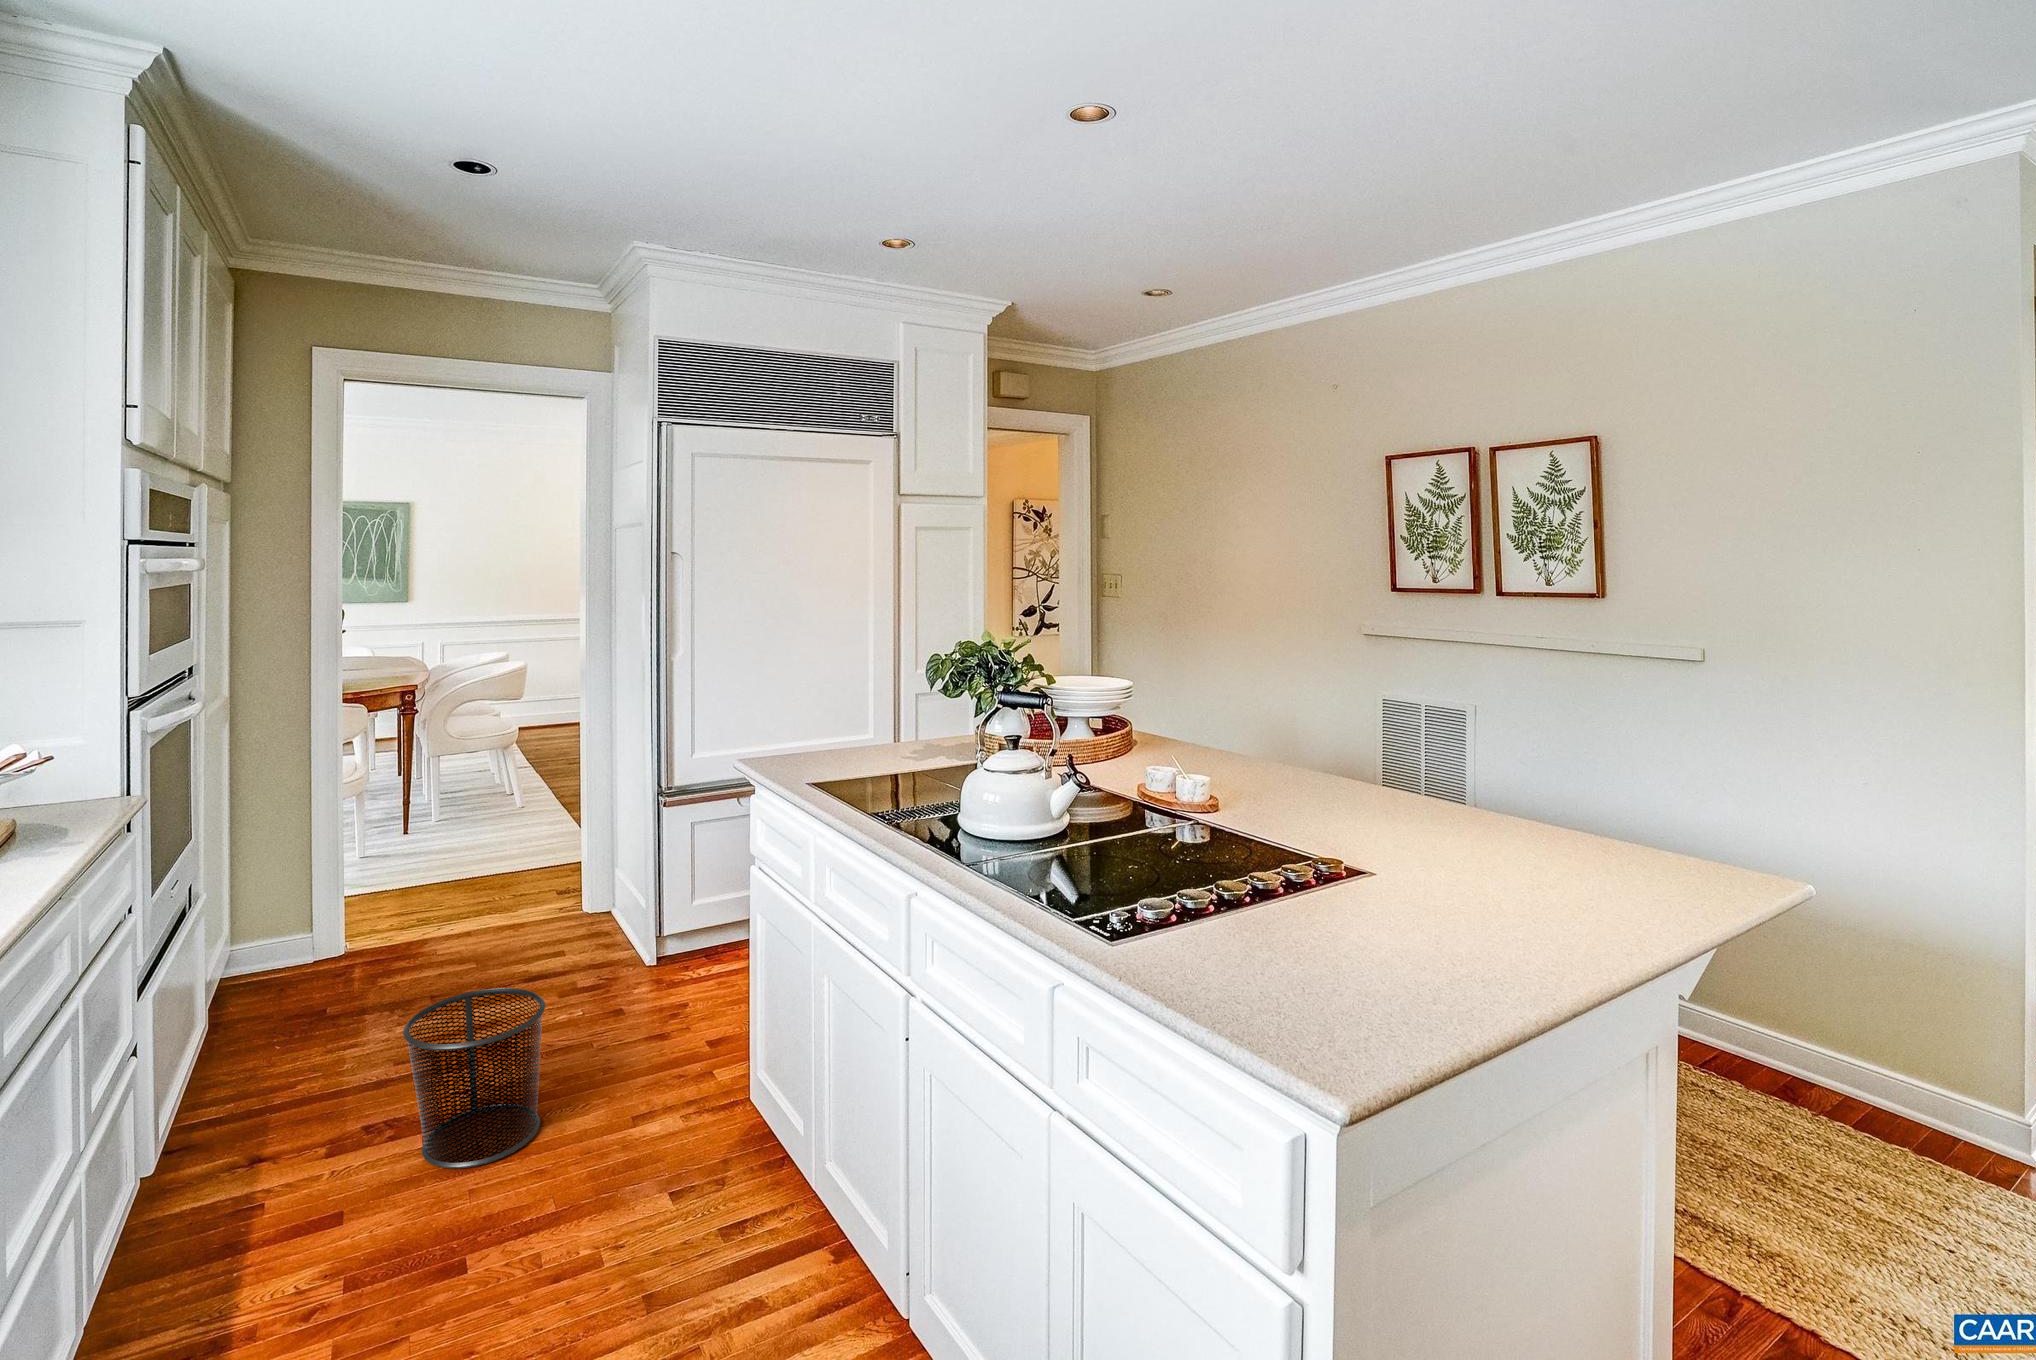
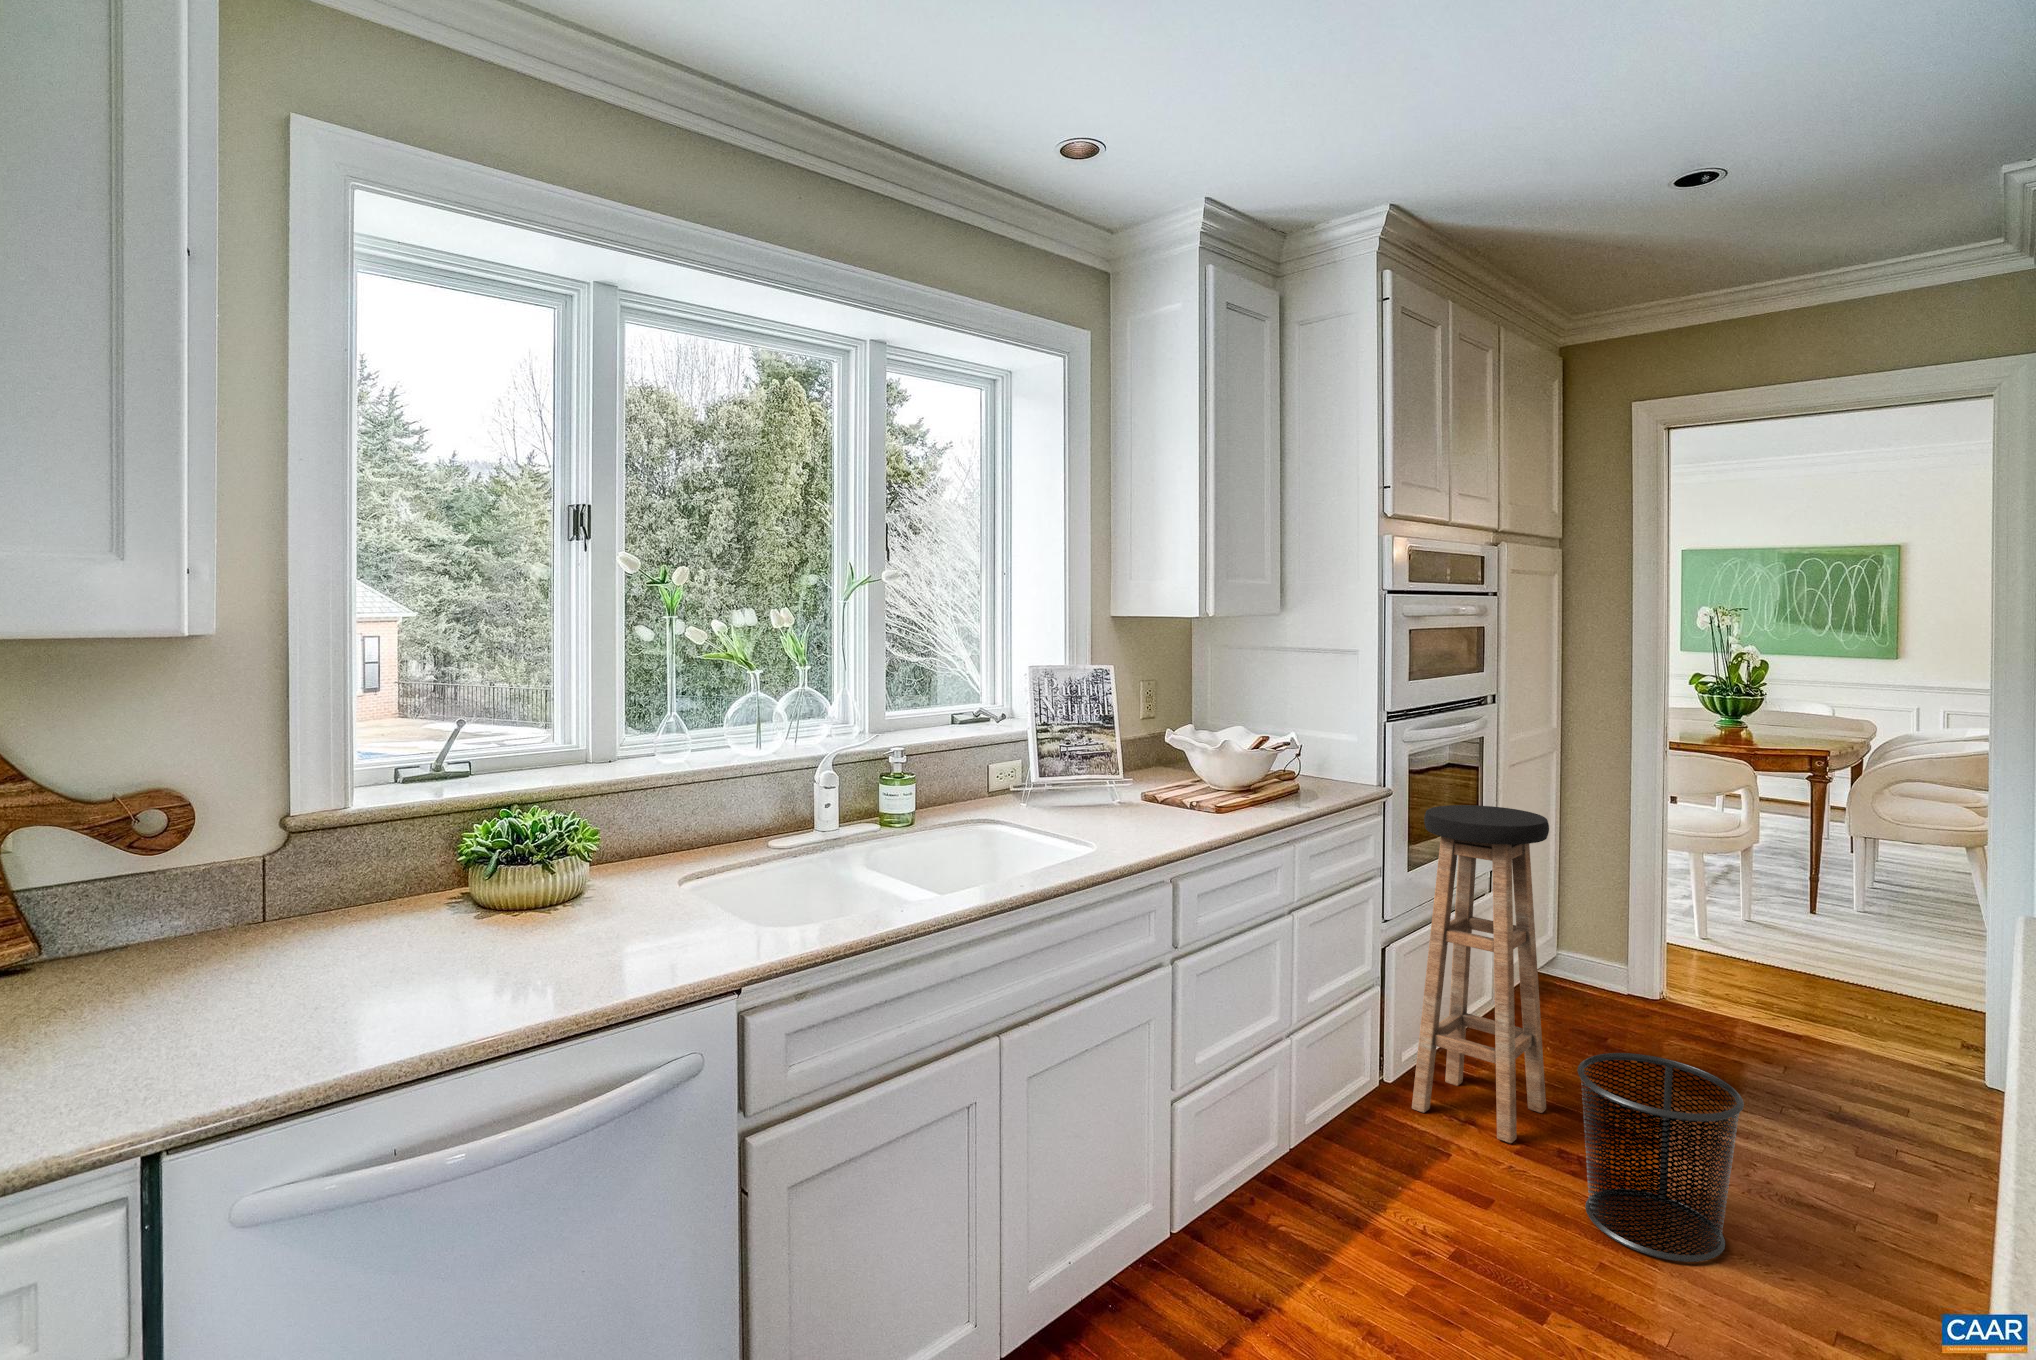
bar stool: none [144,808,324,1187] -> present [1412,805,1549,1143]

